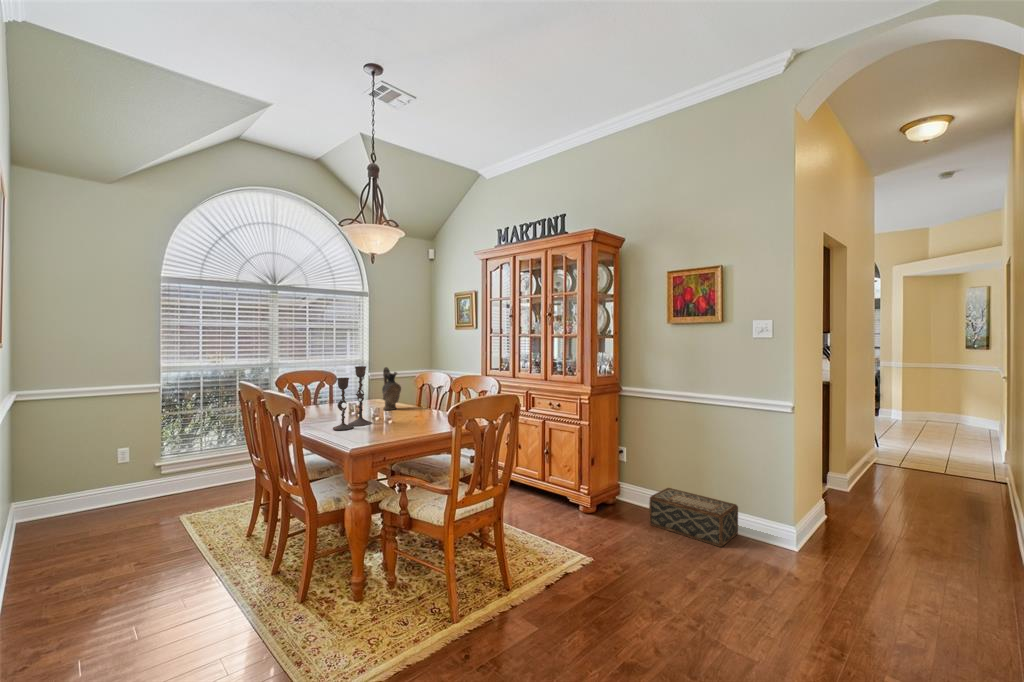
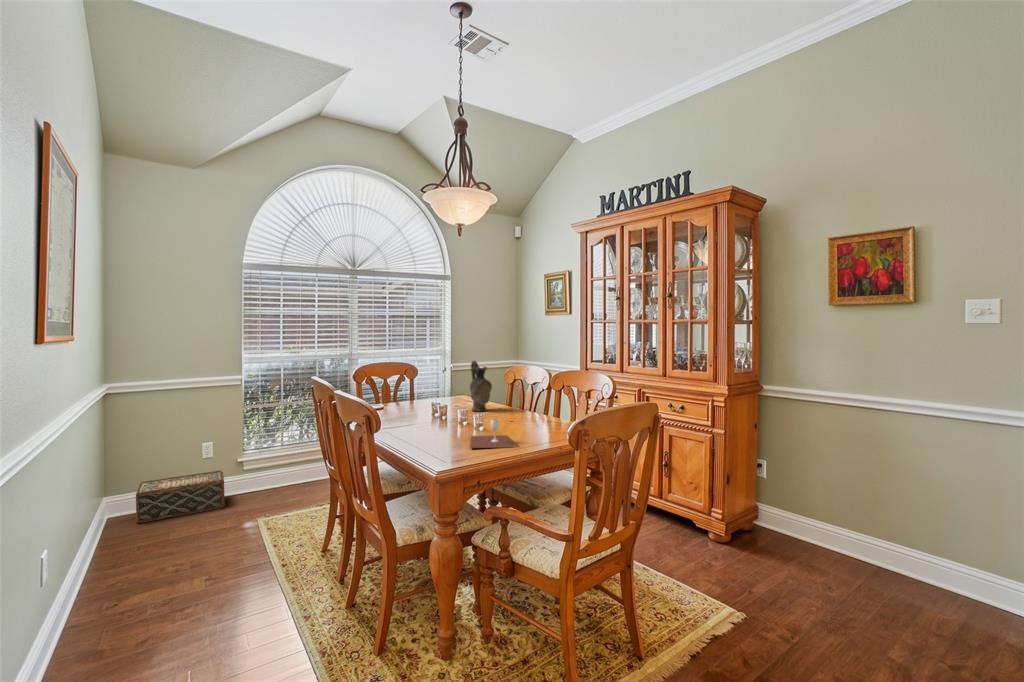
candlestick: present [333,366,372,430] -> none [414,361,460,438]
wine glass: none [379,412,421,435] -> present [470,419,520,448]
woven basket: present [649,488,738,547] -> present [136,470,225,523]

